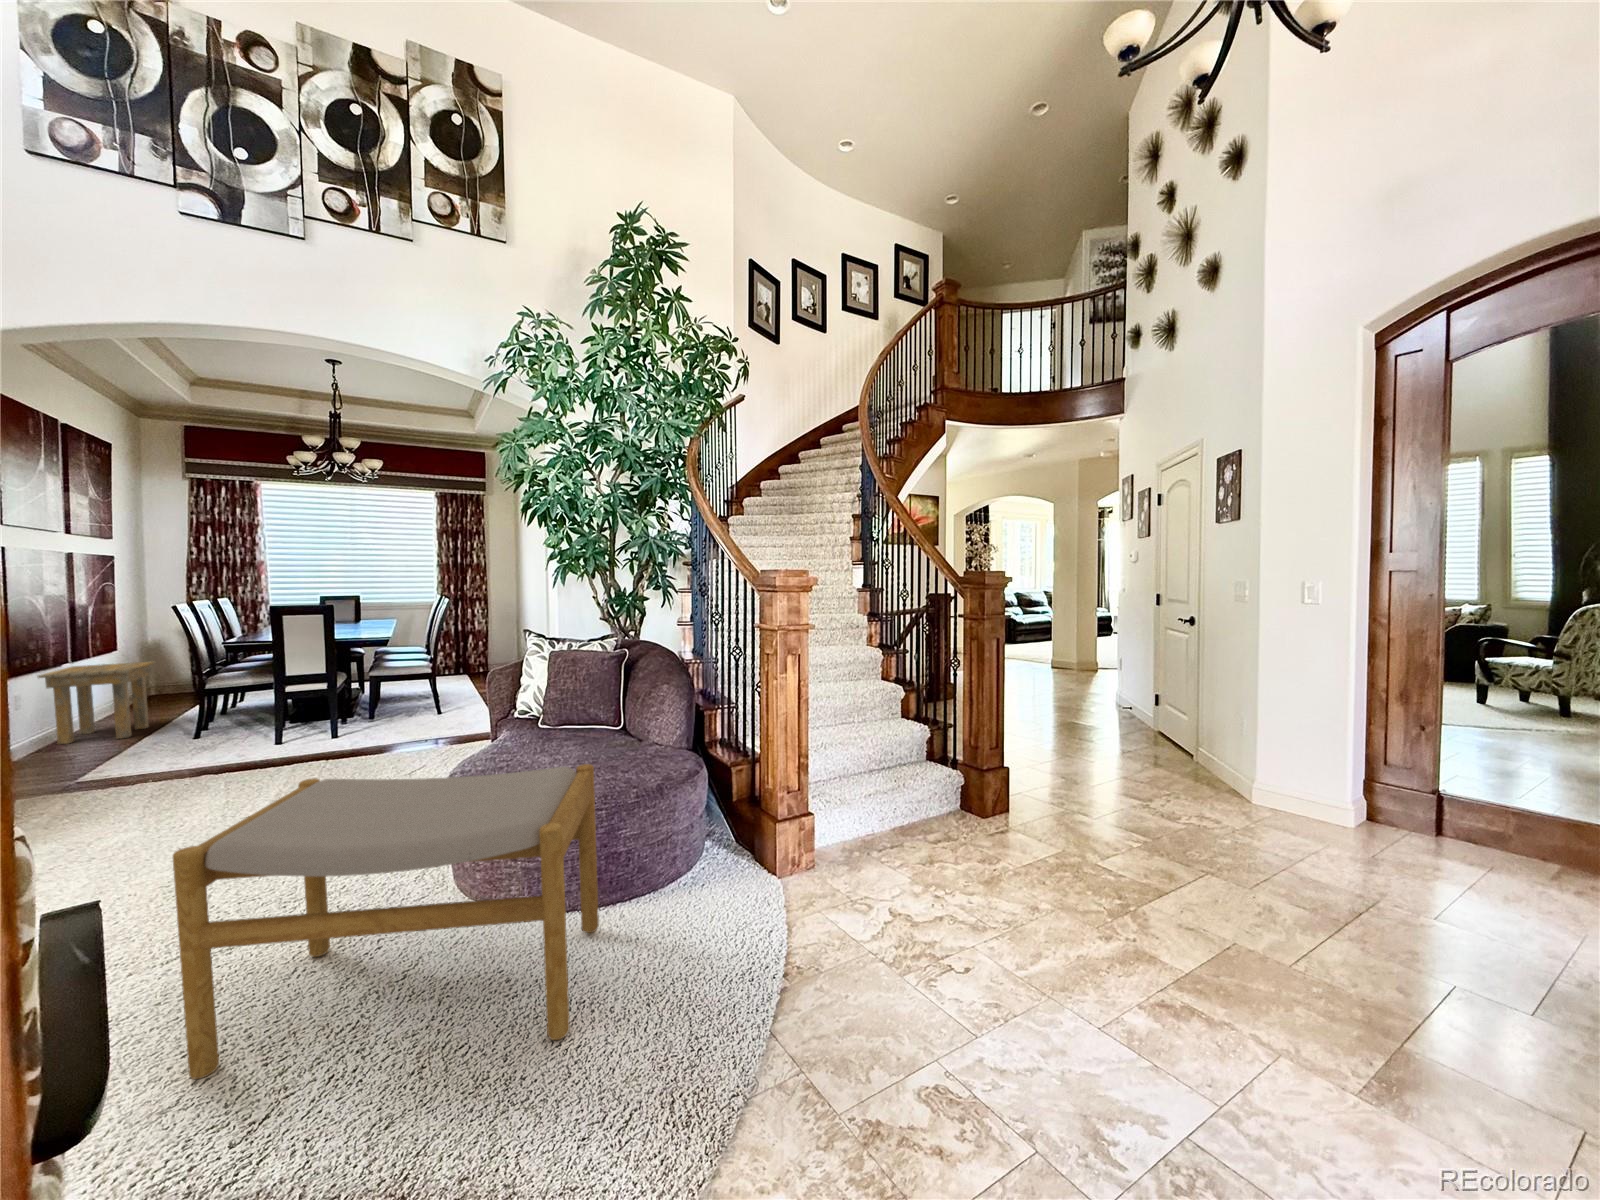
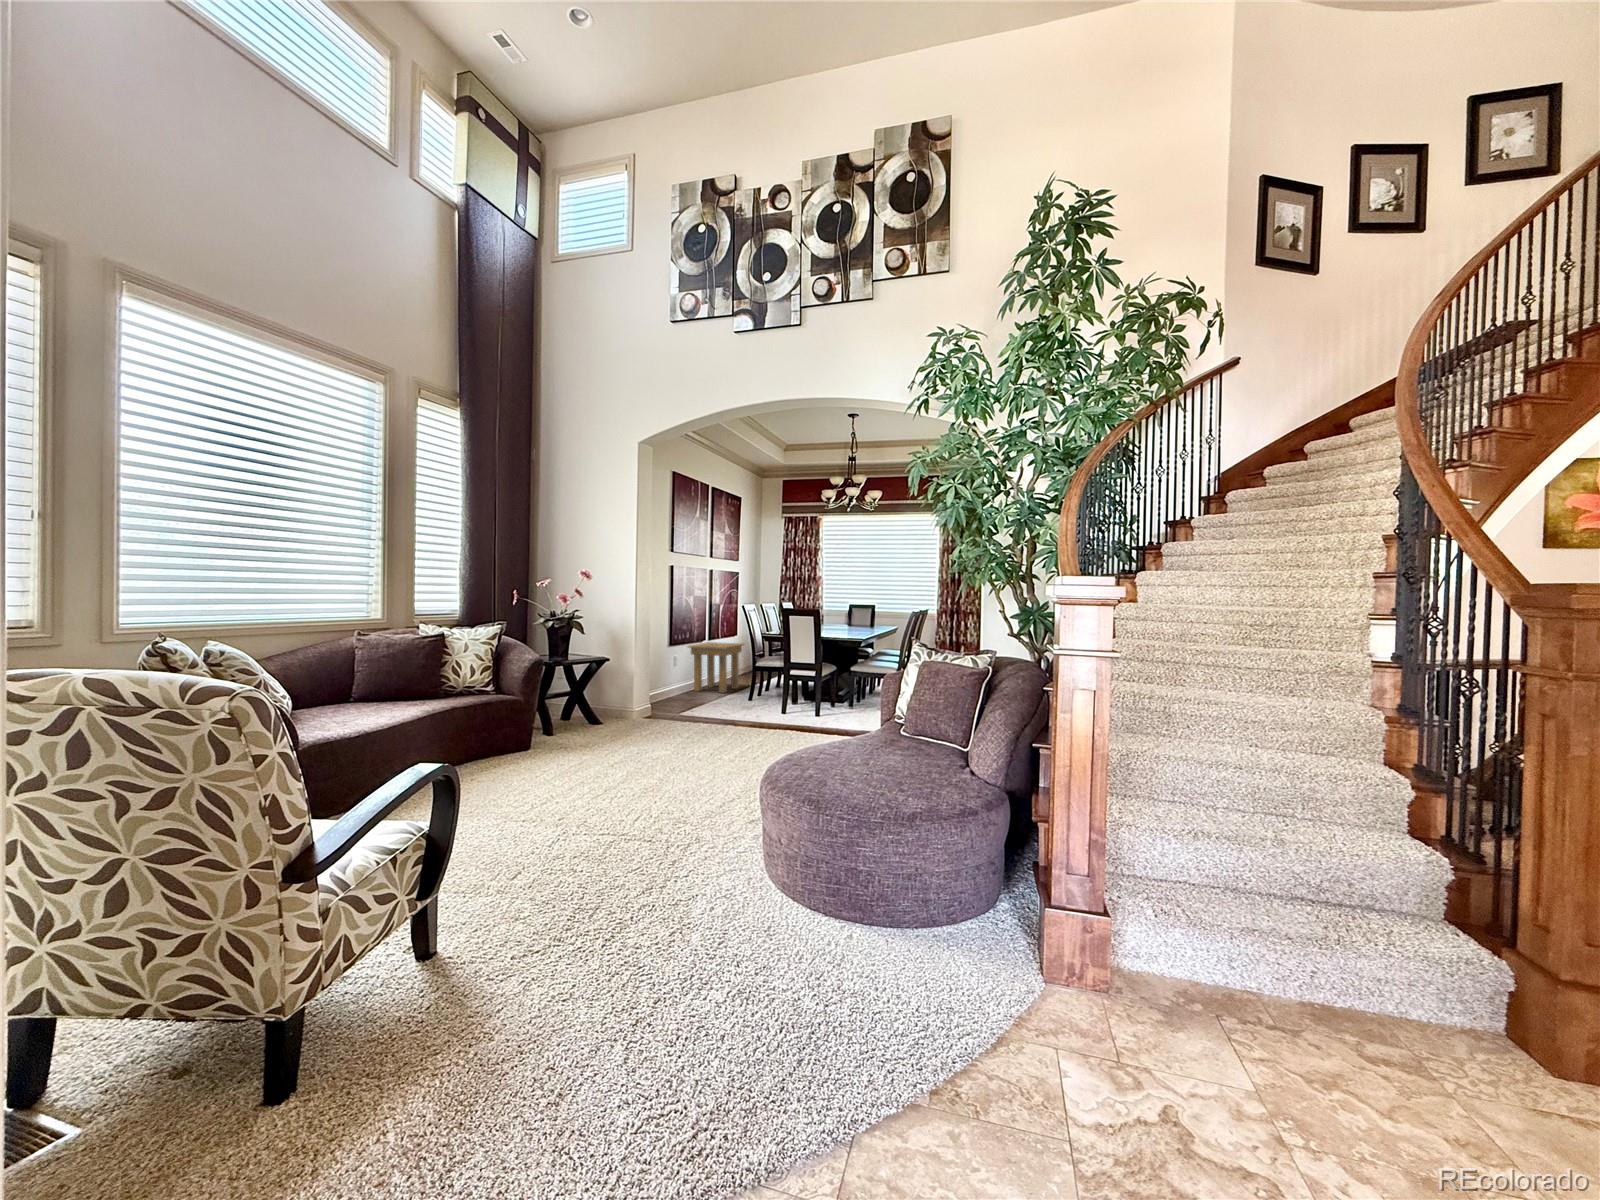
footstool: present [173,764,599,1079] -> none [554,739,866,1058]

